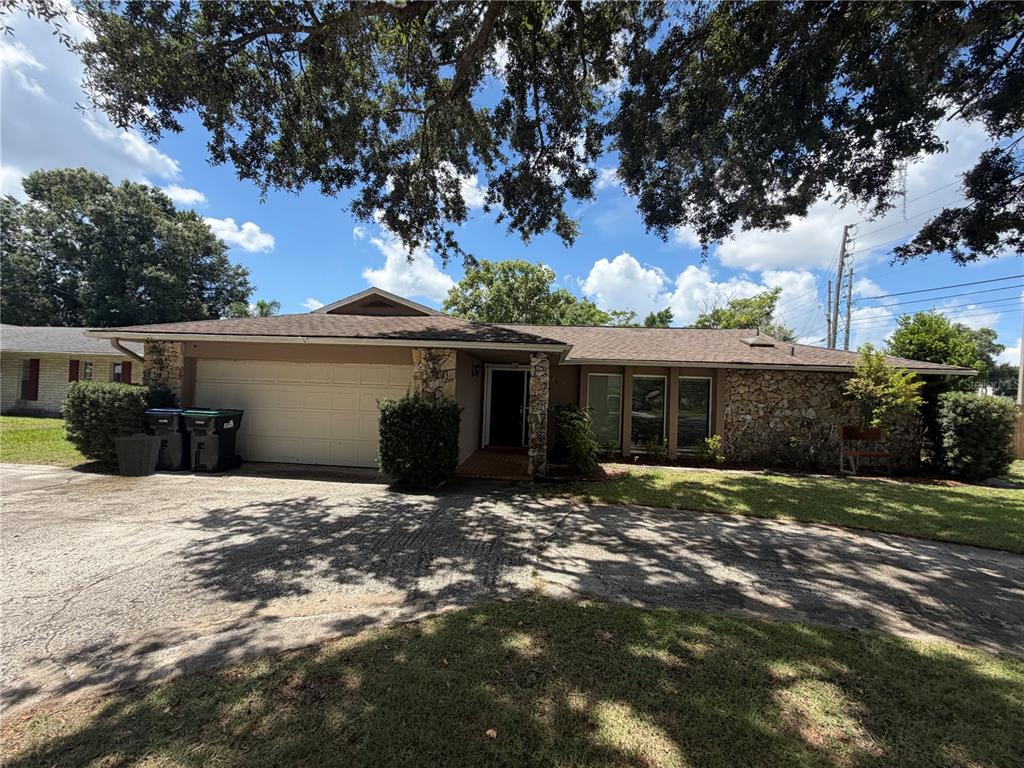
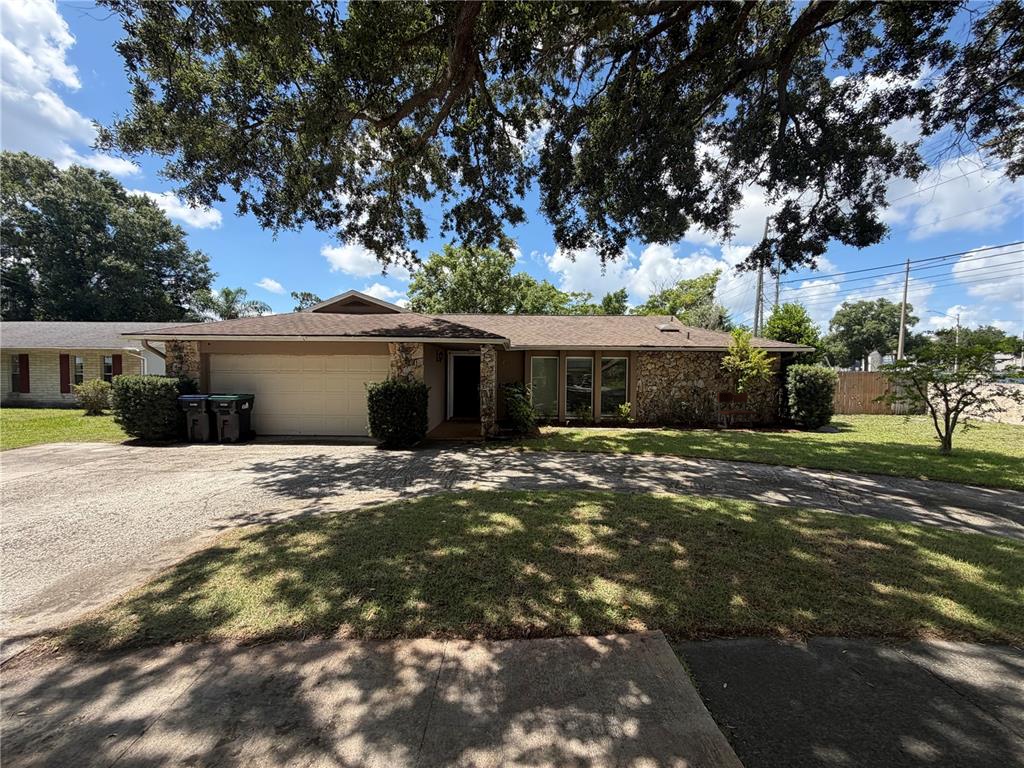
trash can: present [115,433,161,477] -> none [157,414,192,448]

